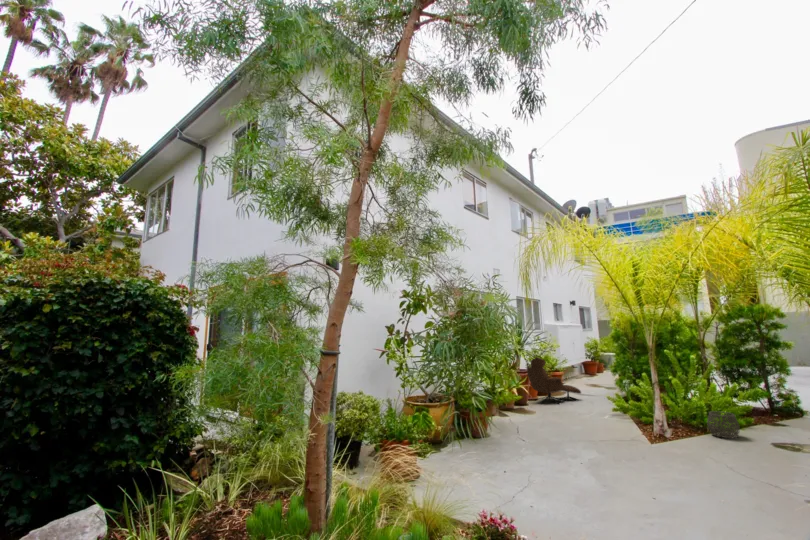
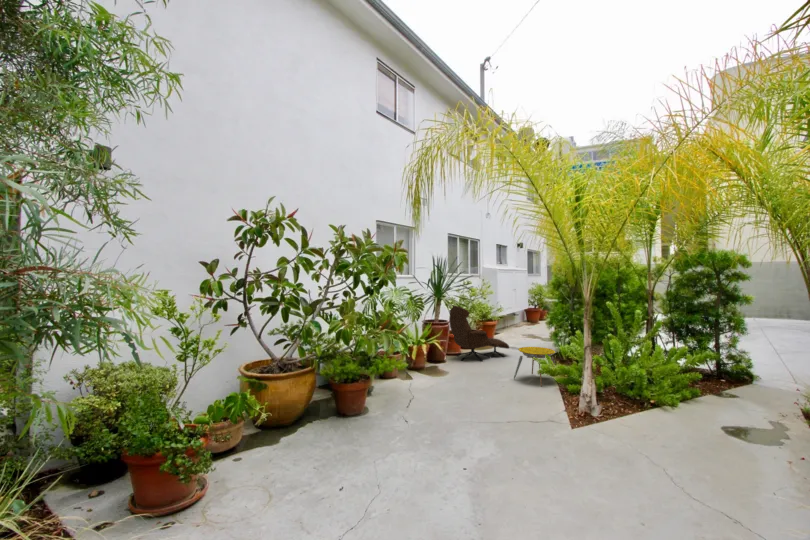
stool: none [592,389,633,421] -> present [514,347,555,387]
woven basket: present [707,411,739,438] -> none [645,381,684,417]

